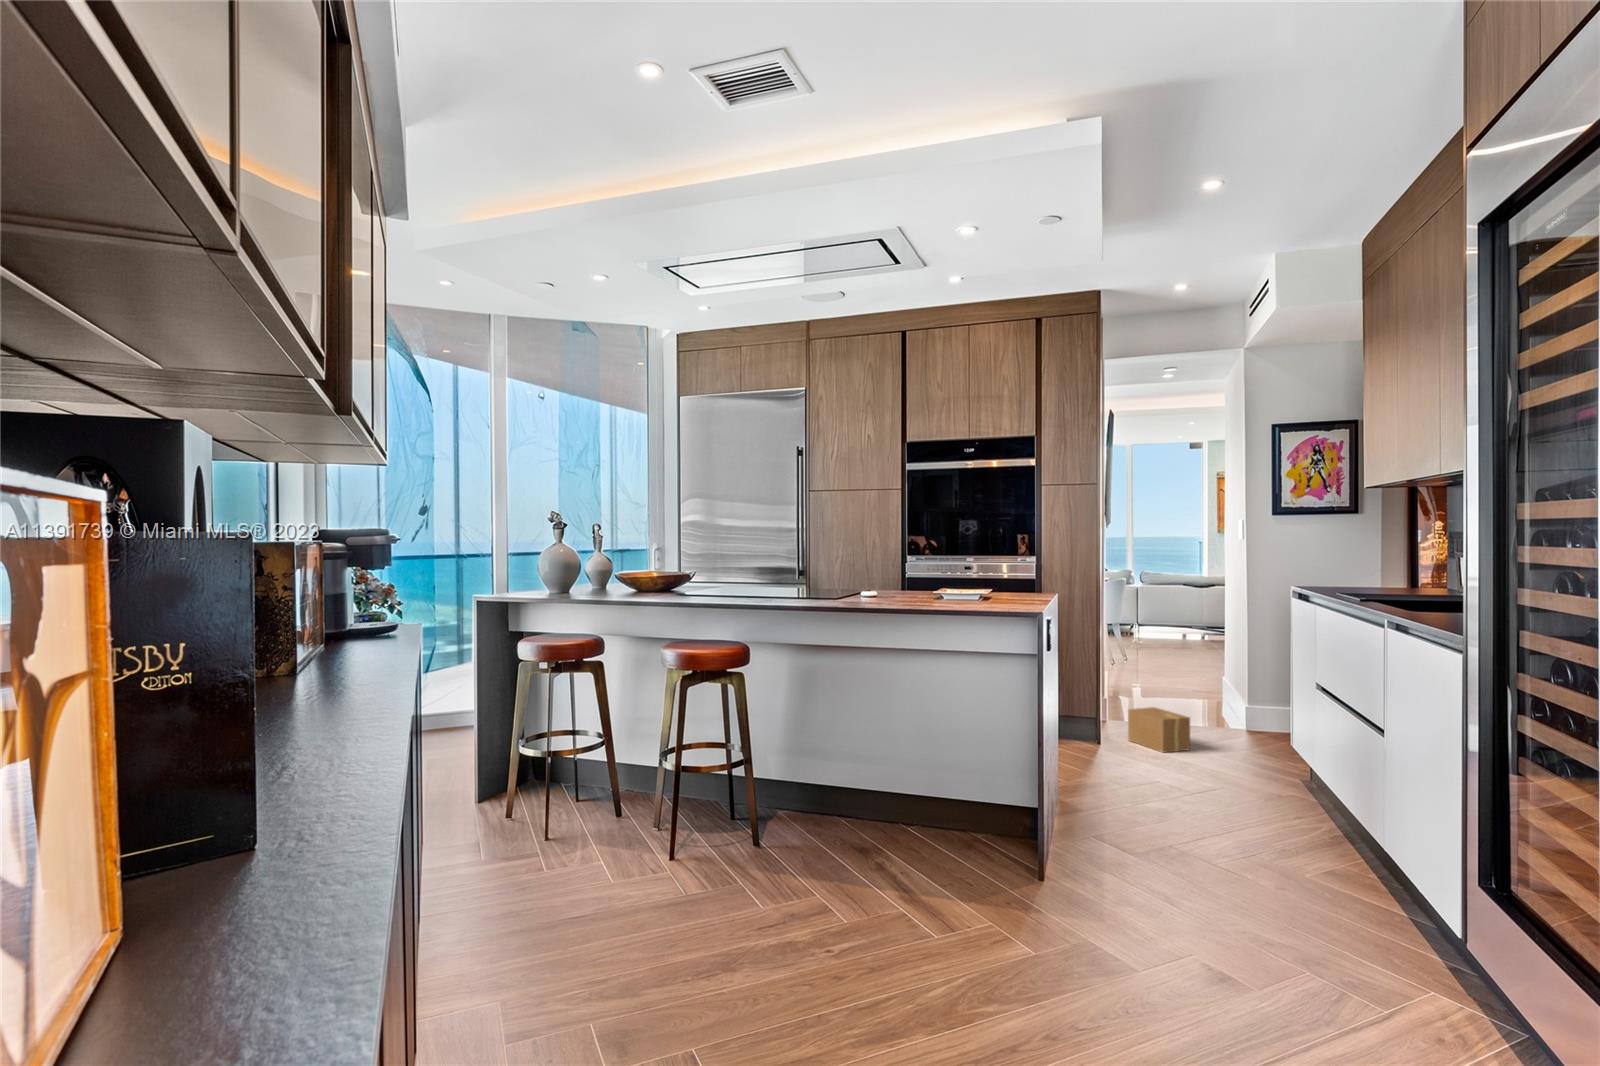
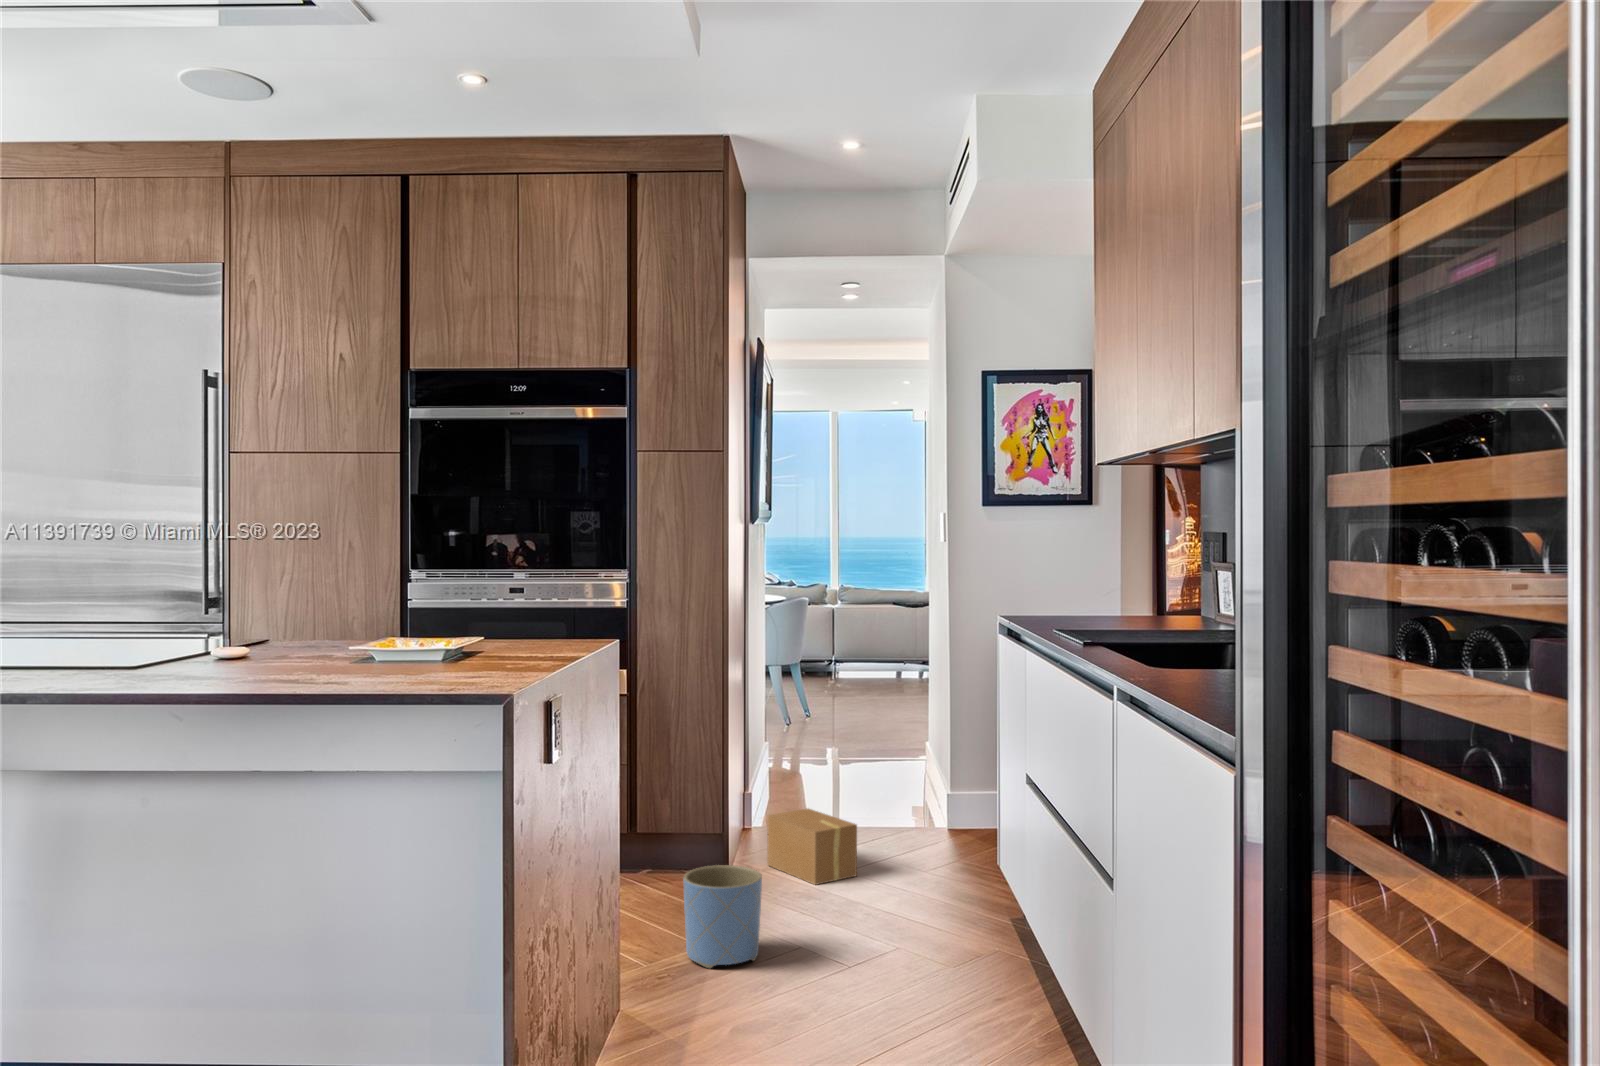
planter: none [1089,730,1138,788] -> present [683,865,762,968]

